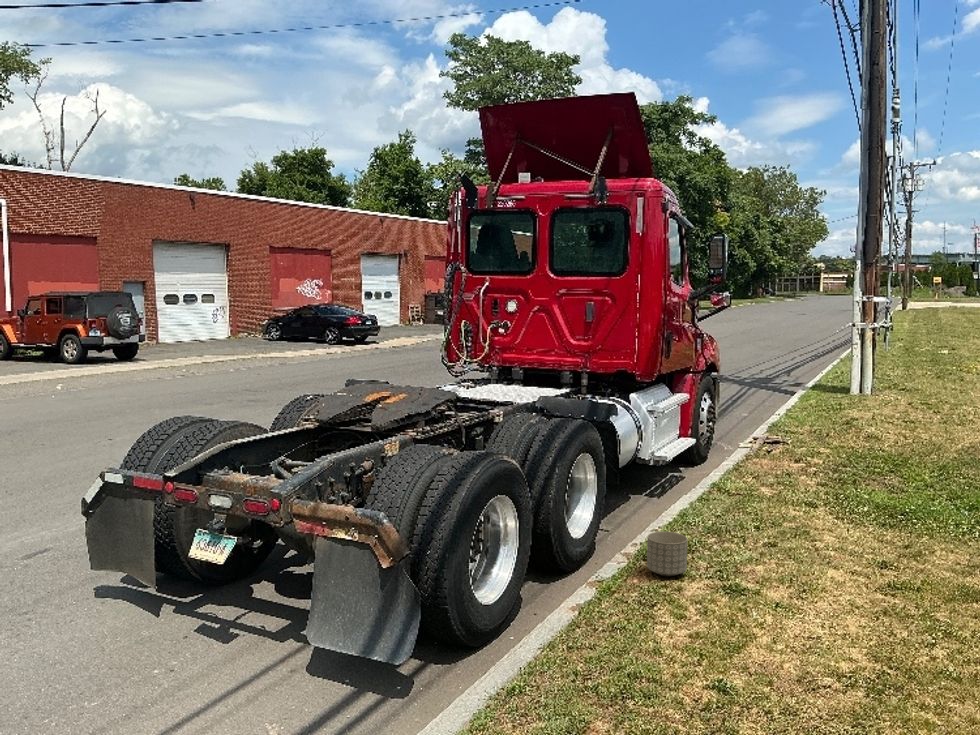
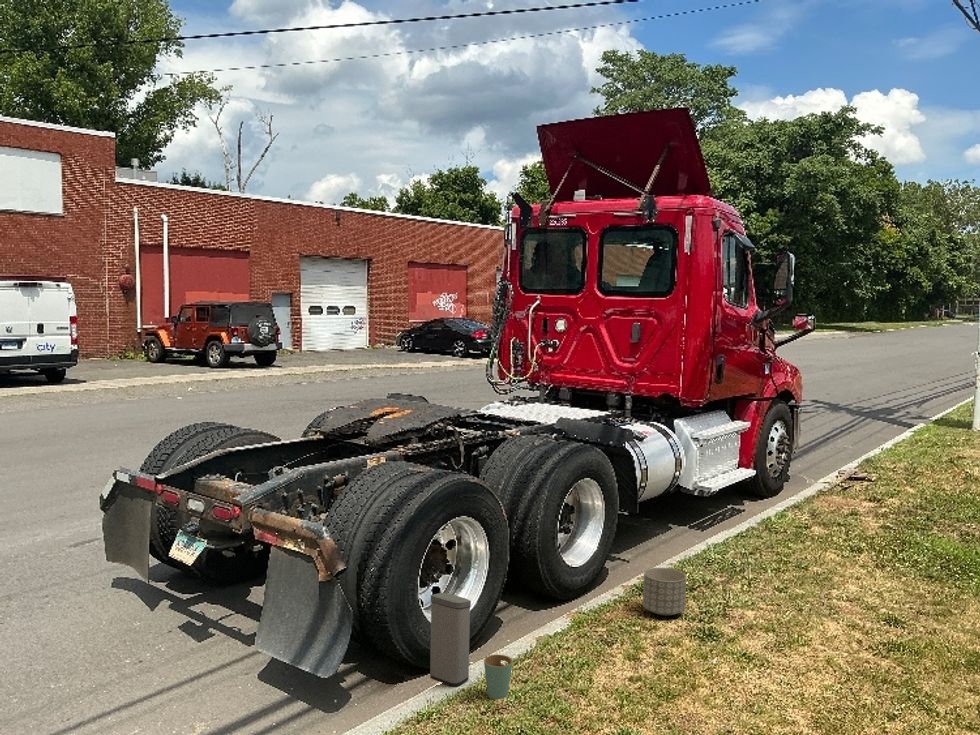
trash can: none [485,571,573,668] -> present [430,593,512,699]

